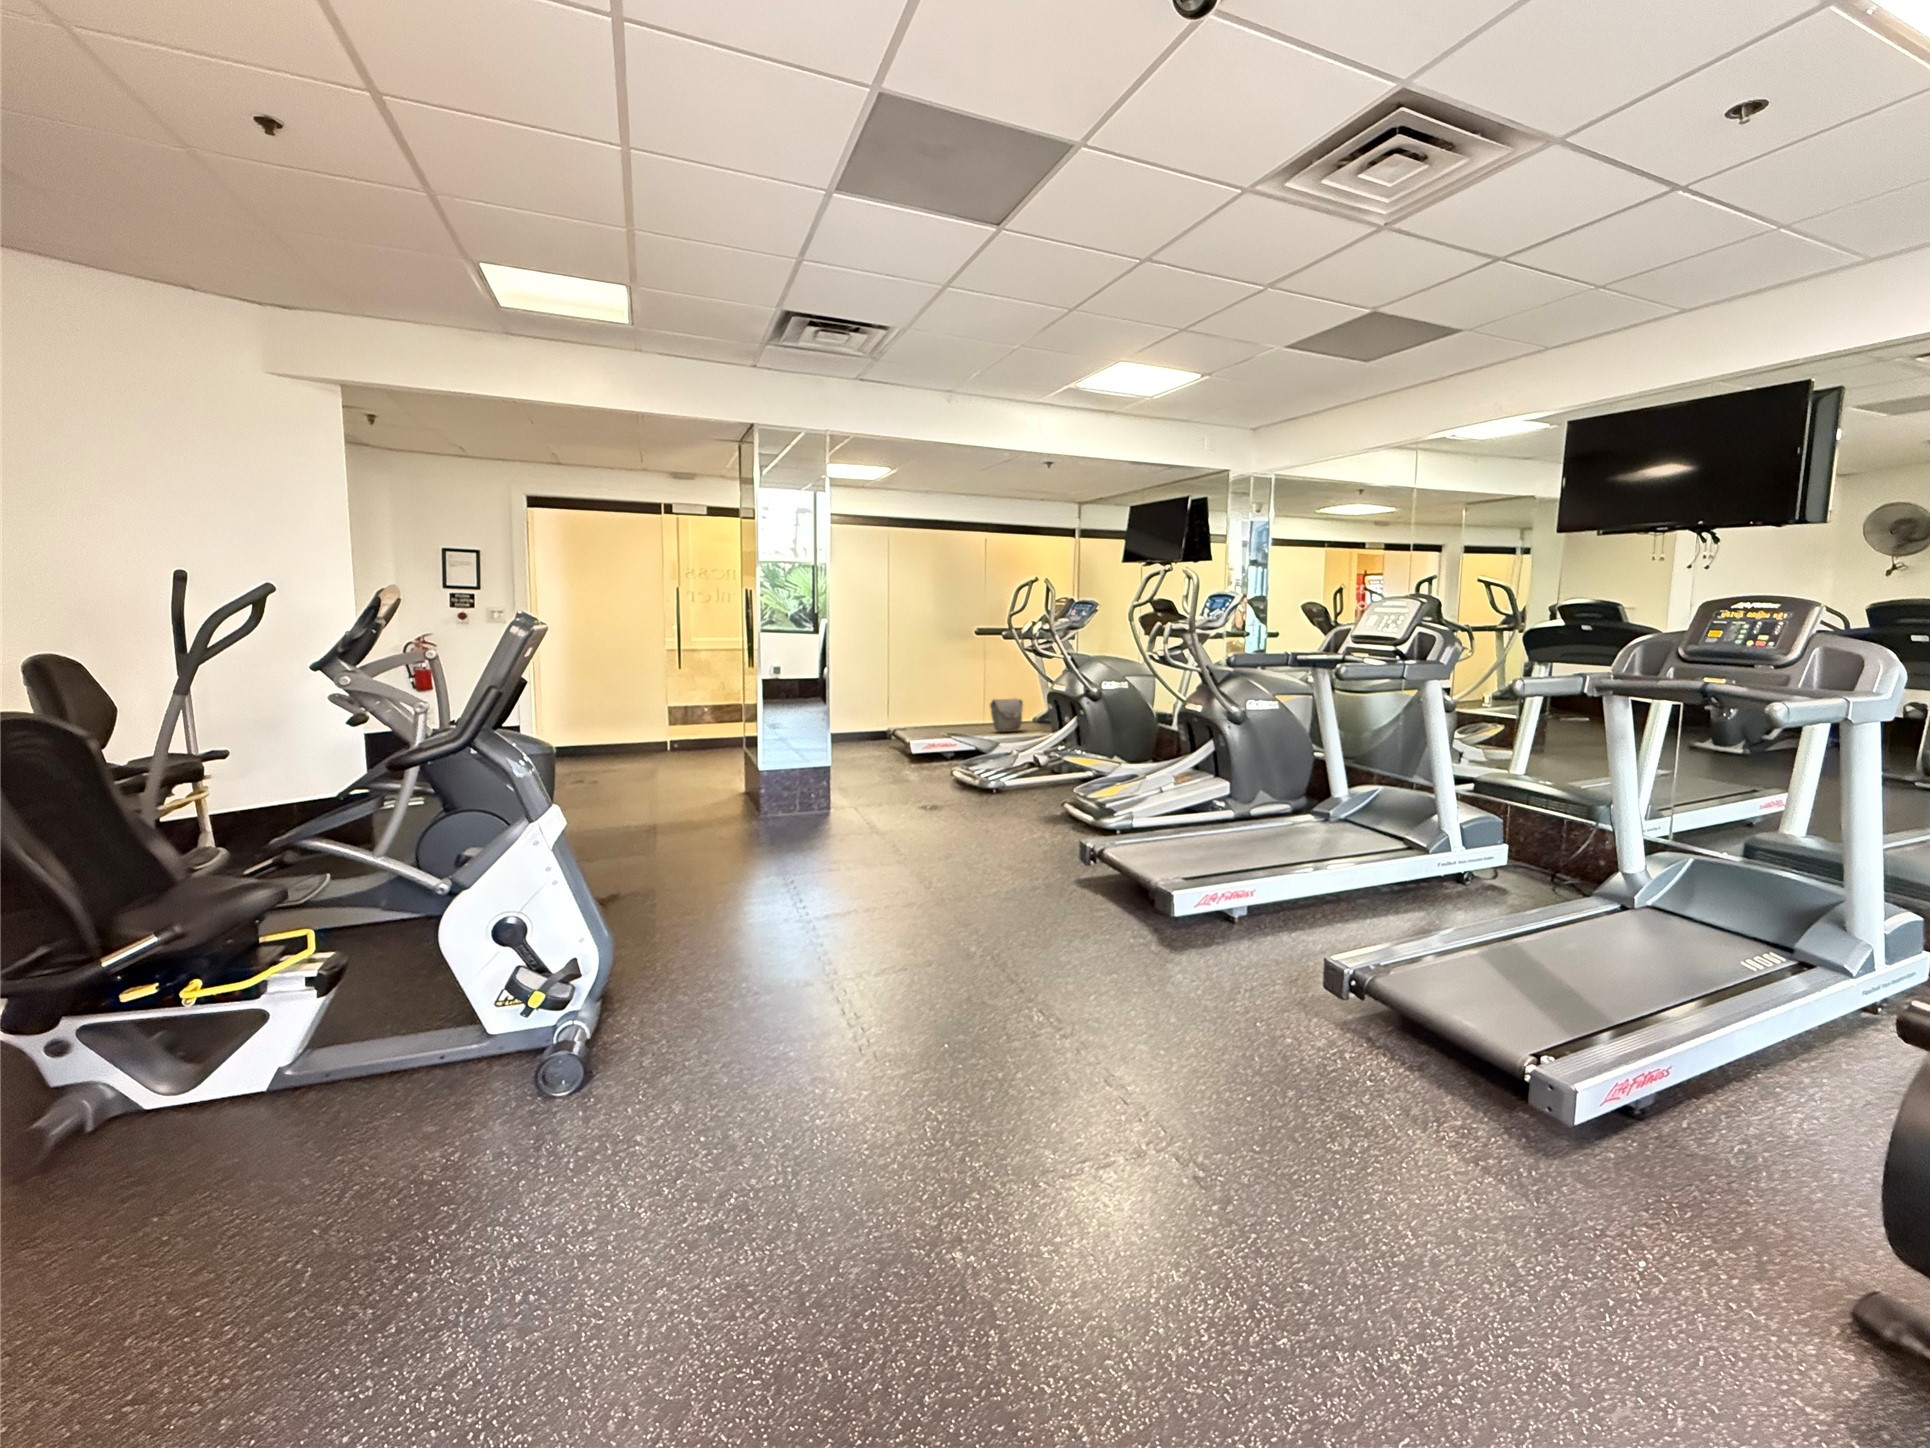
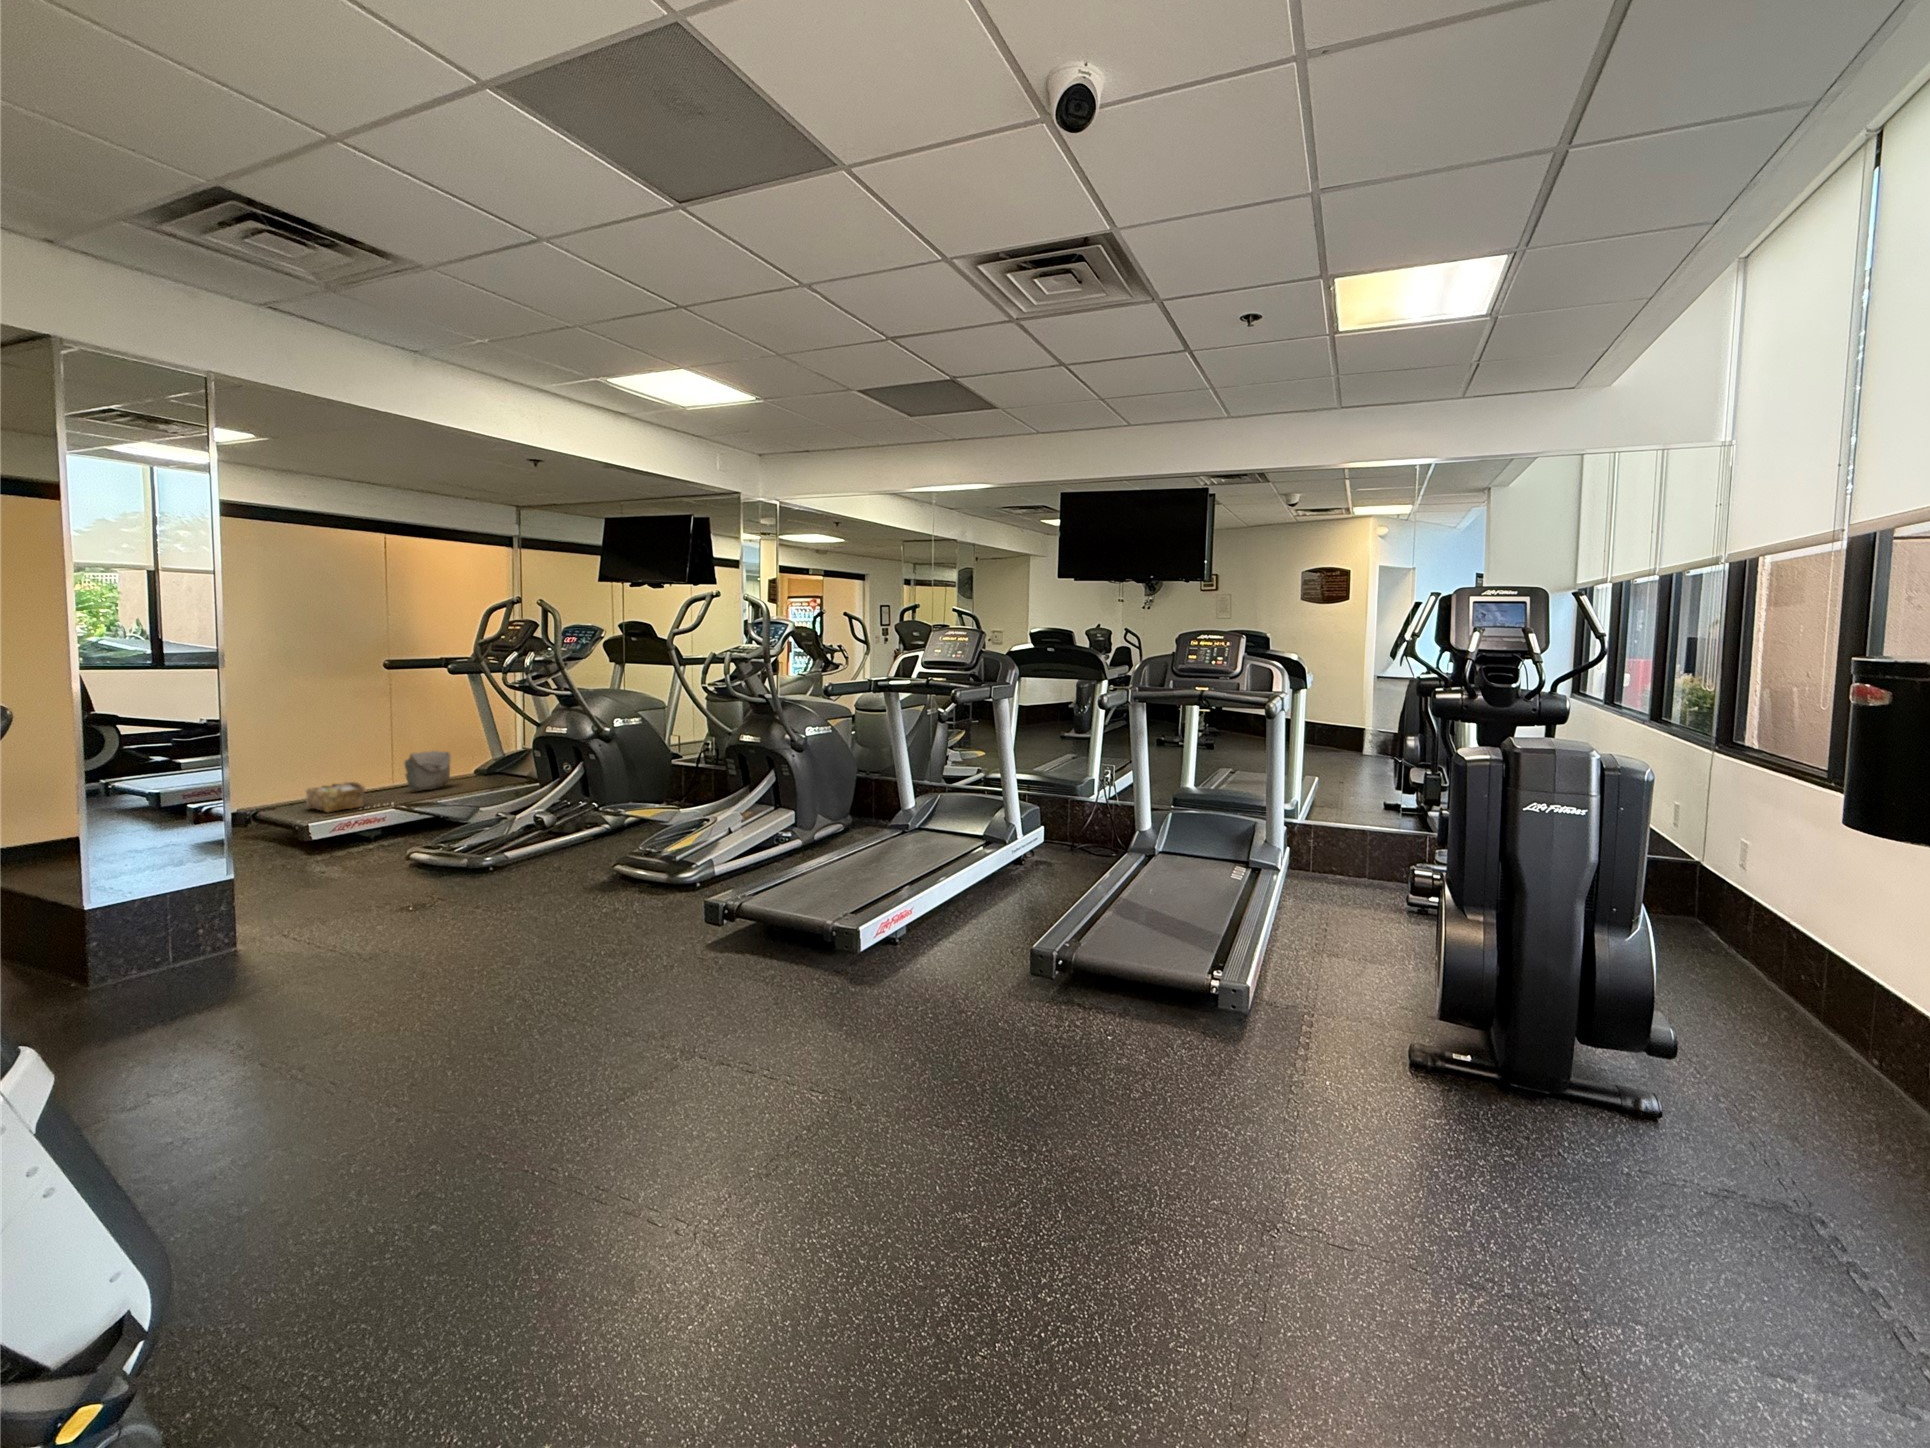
woven basket: none [932,711,963,740] -> present [306,782,365,813]

